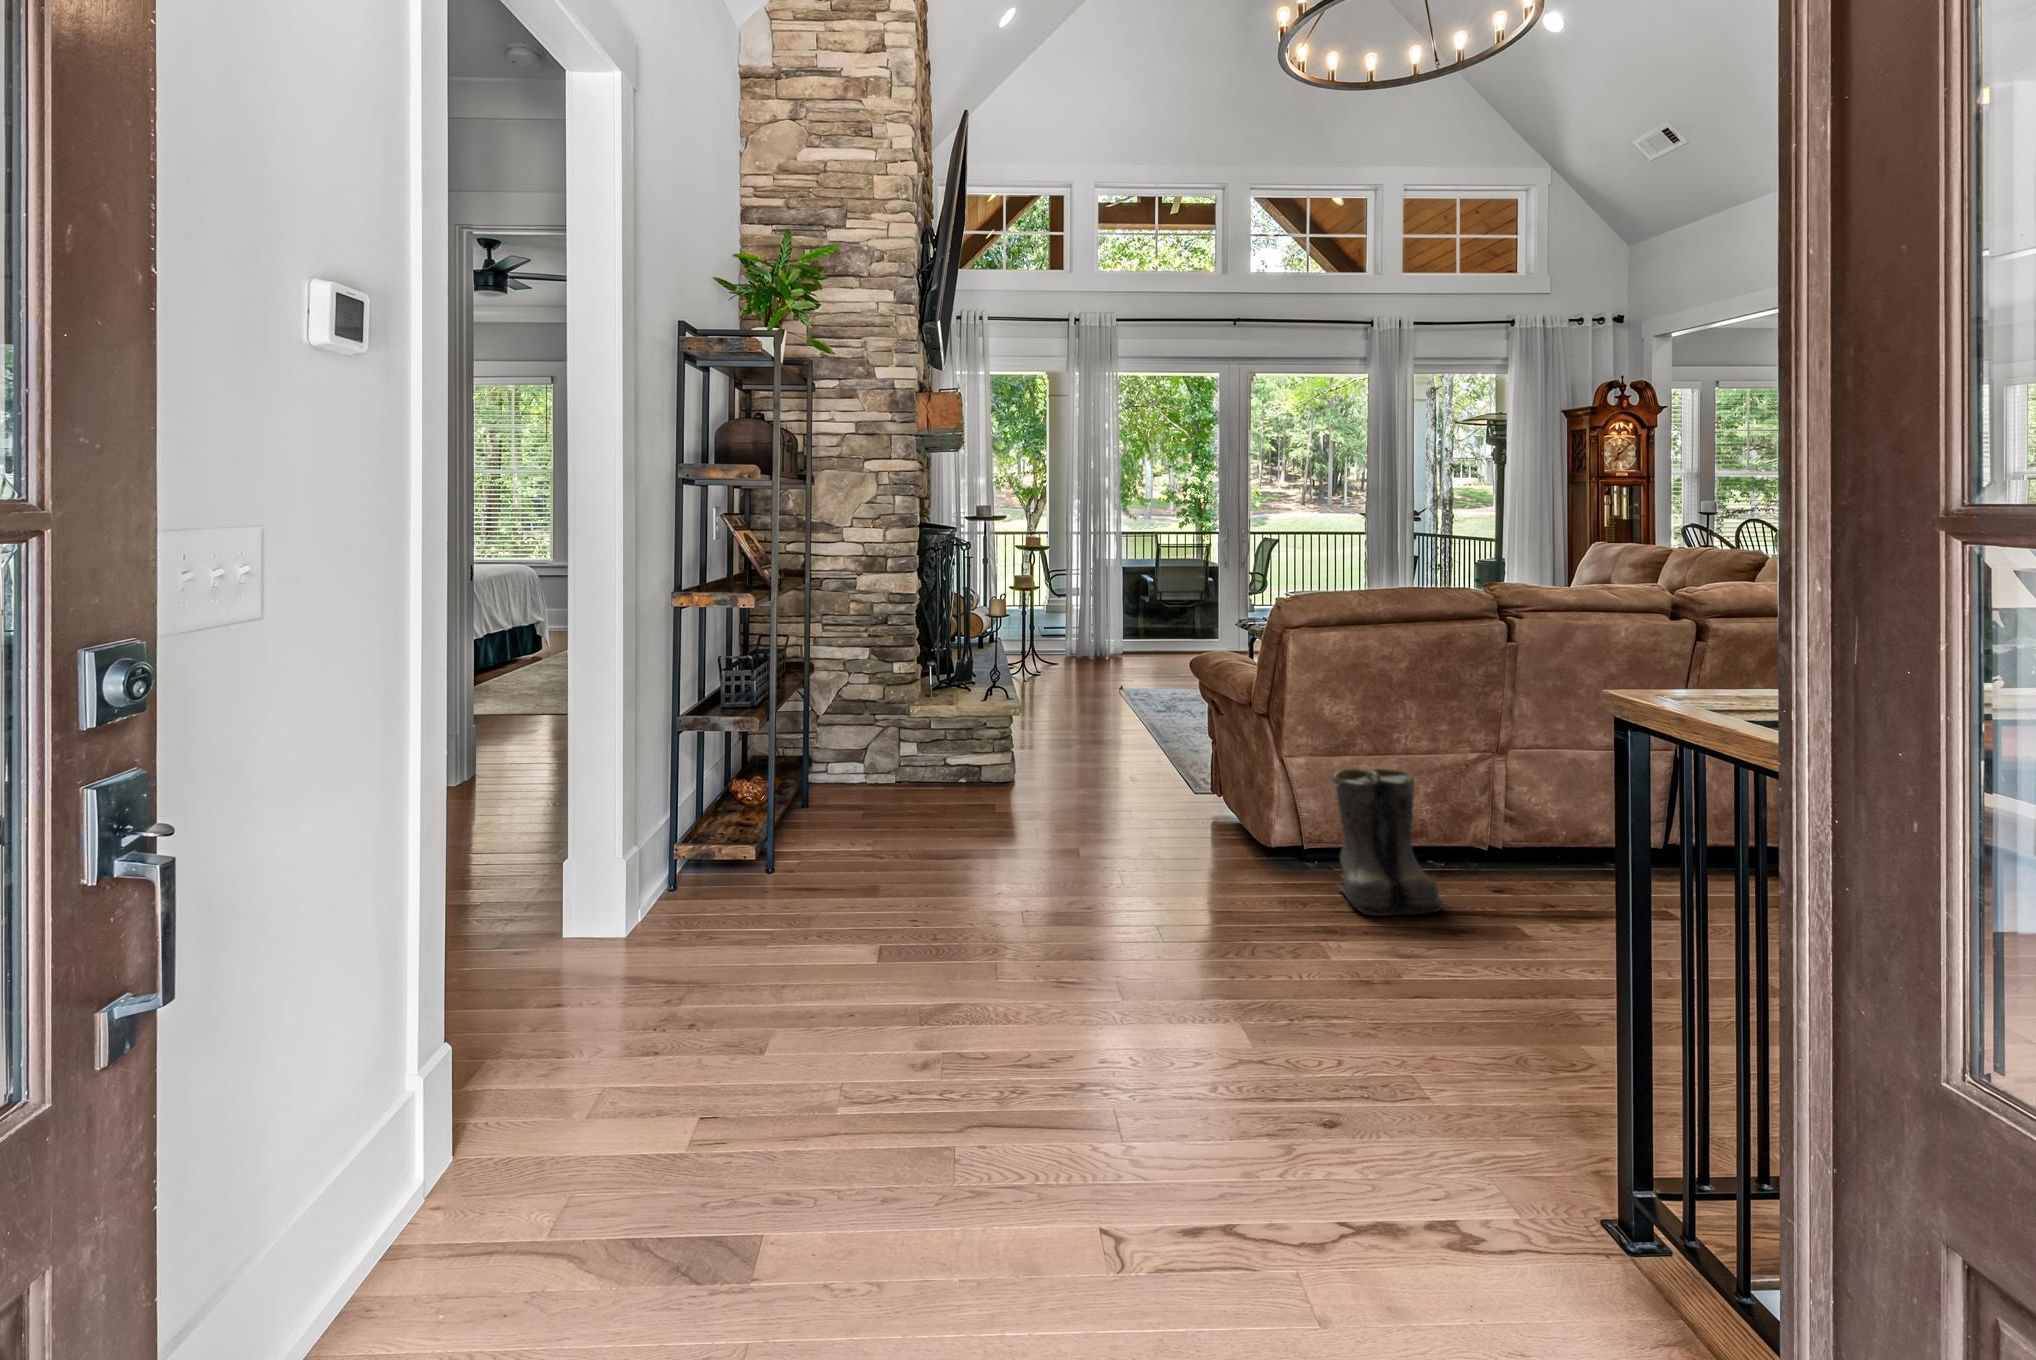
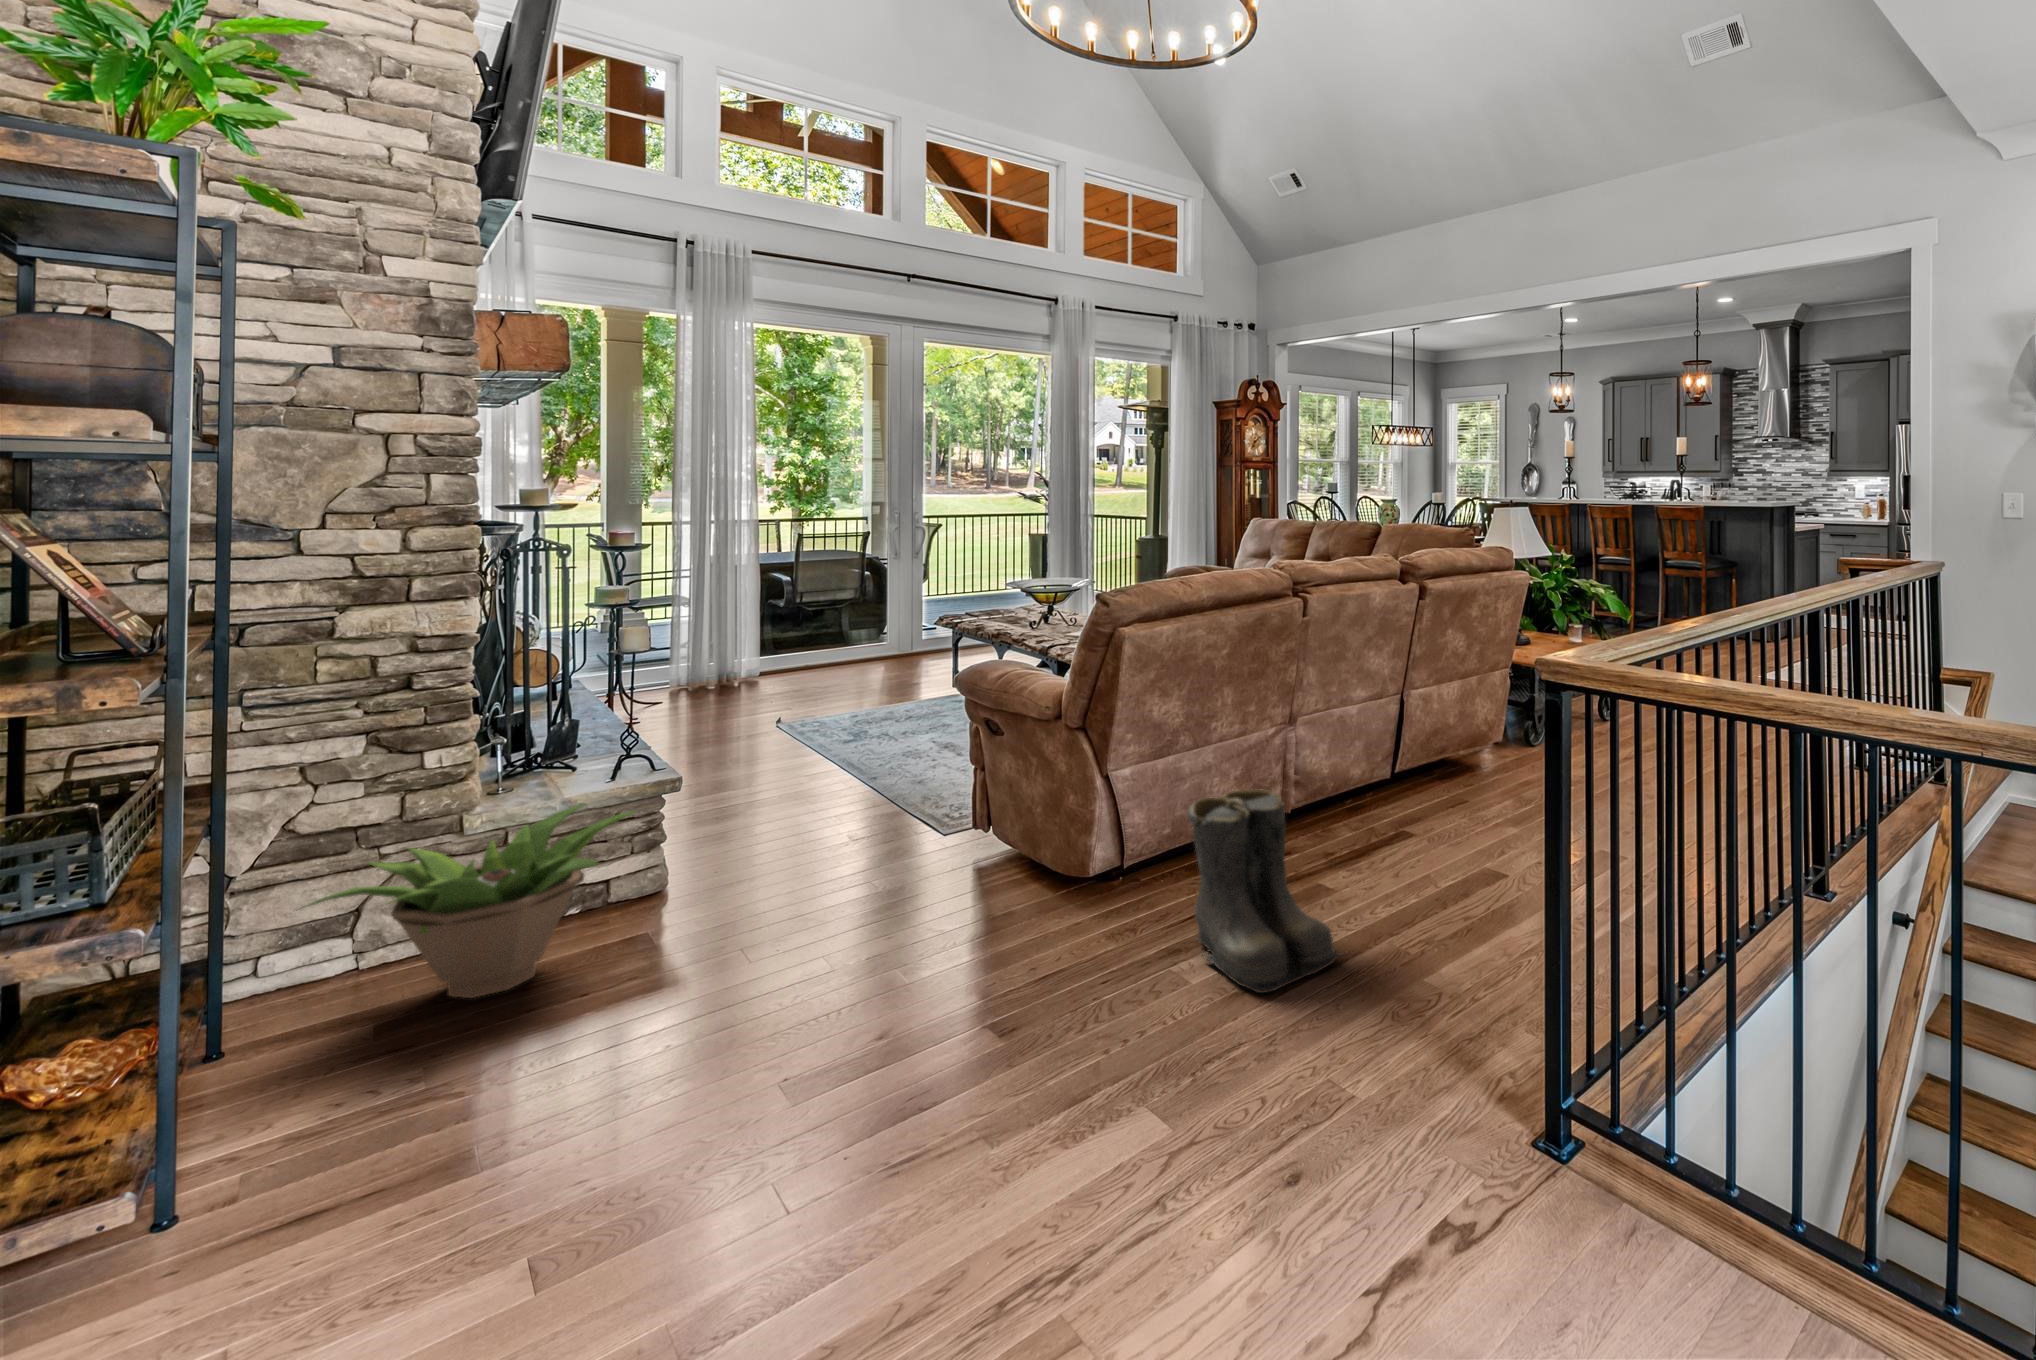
decorative plant: none [836,709,996,809] -> present [304,803,635,998]

